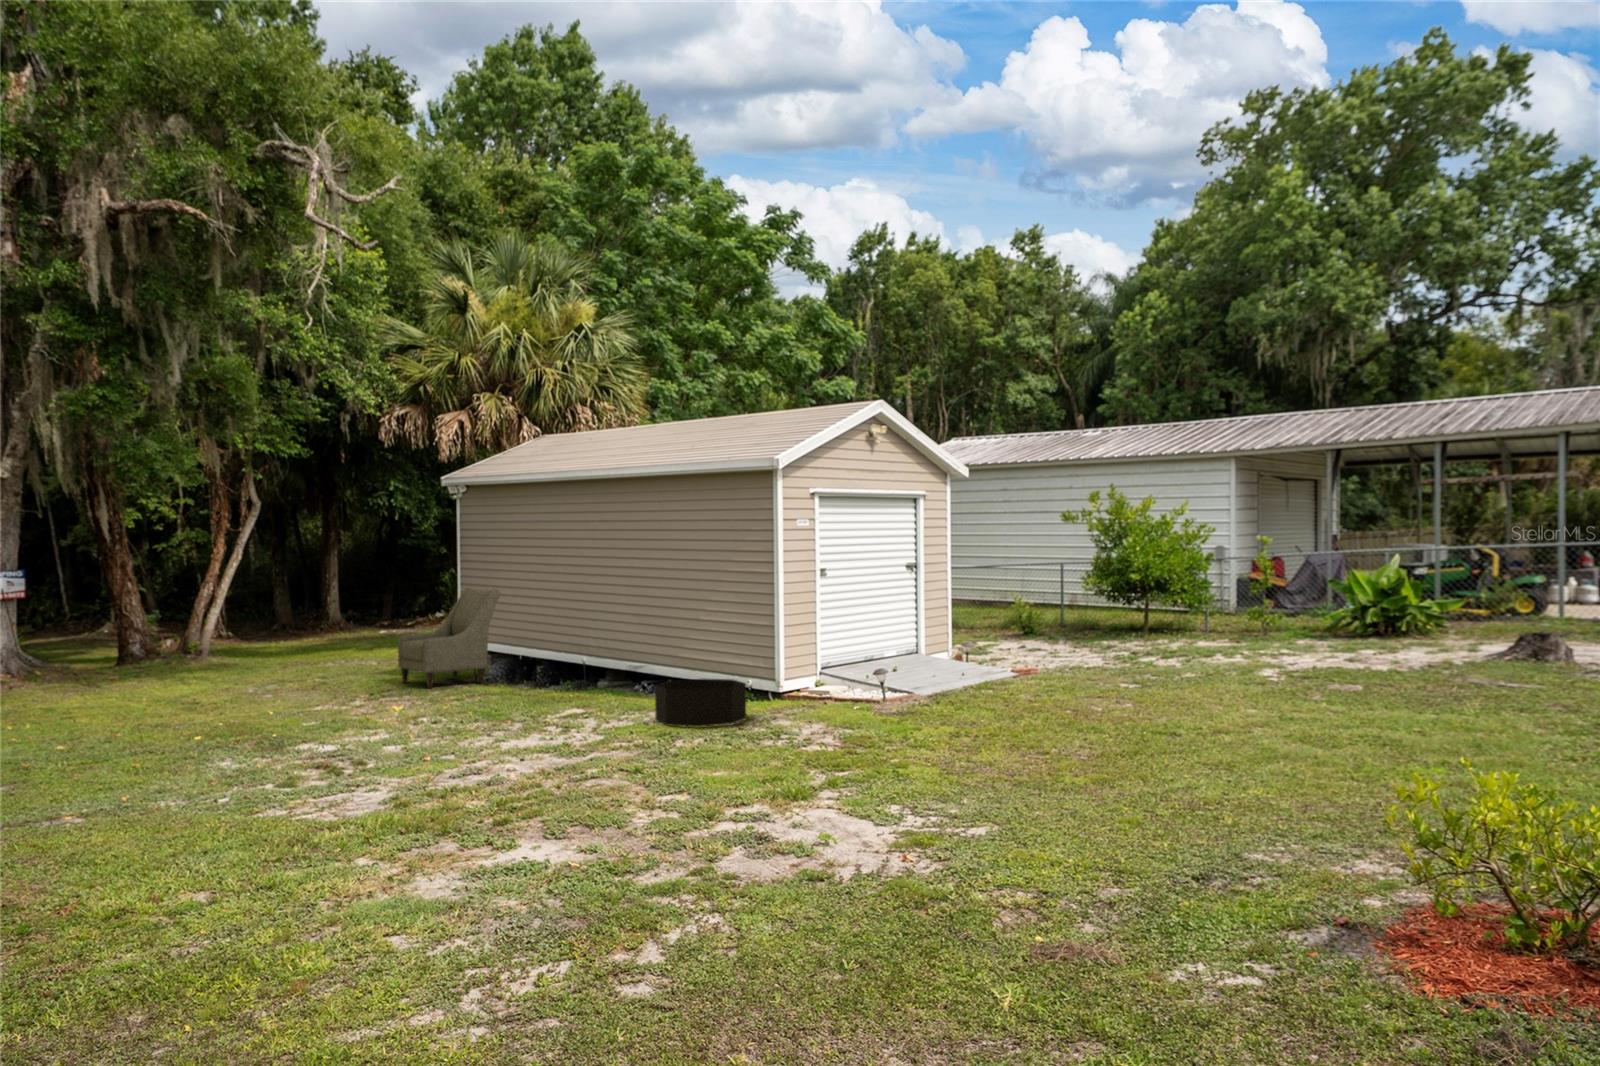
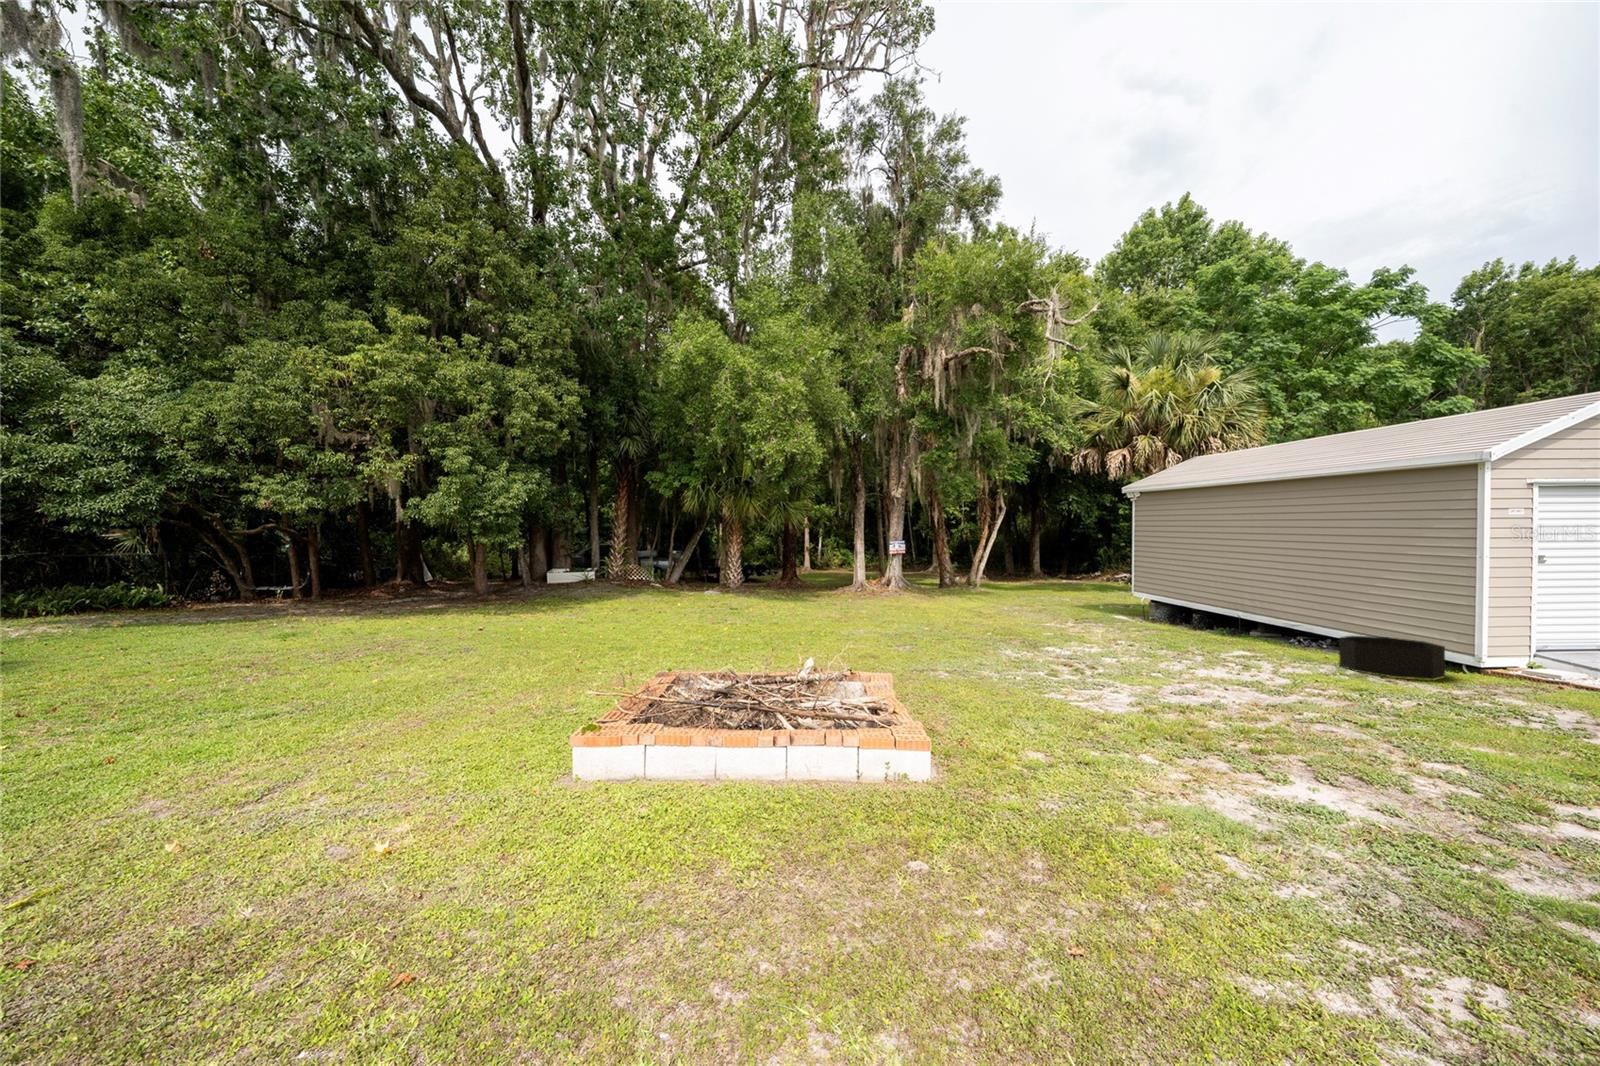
chair: present [398,588,500,688] -> none [1100,558,1173,620]

